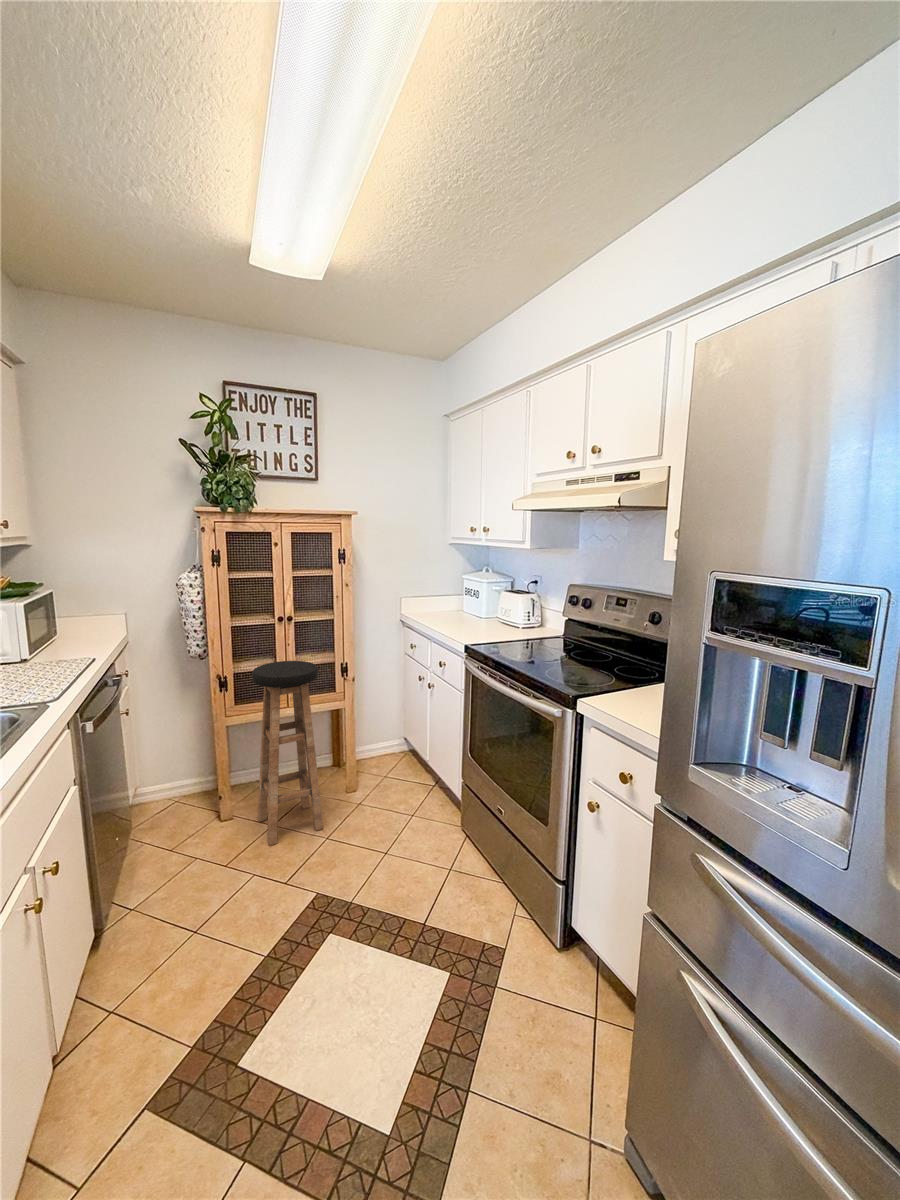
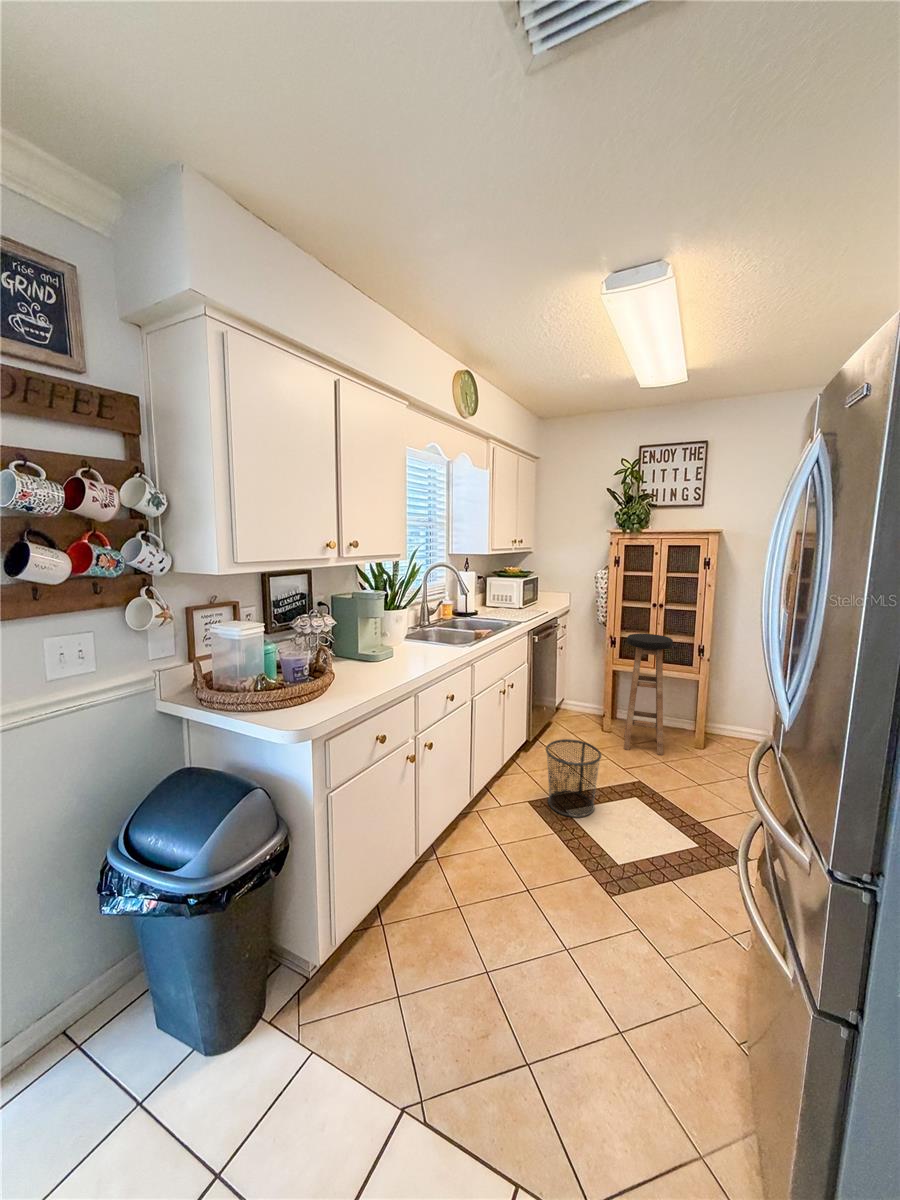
waste bin: none [176,897,294,1082] -> present [546,739,601,817]

